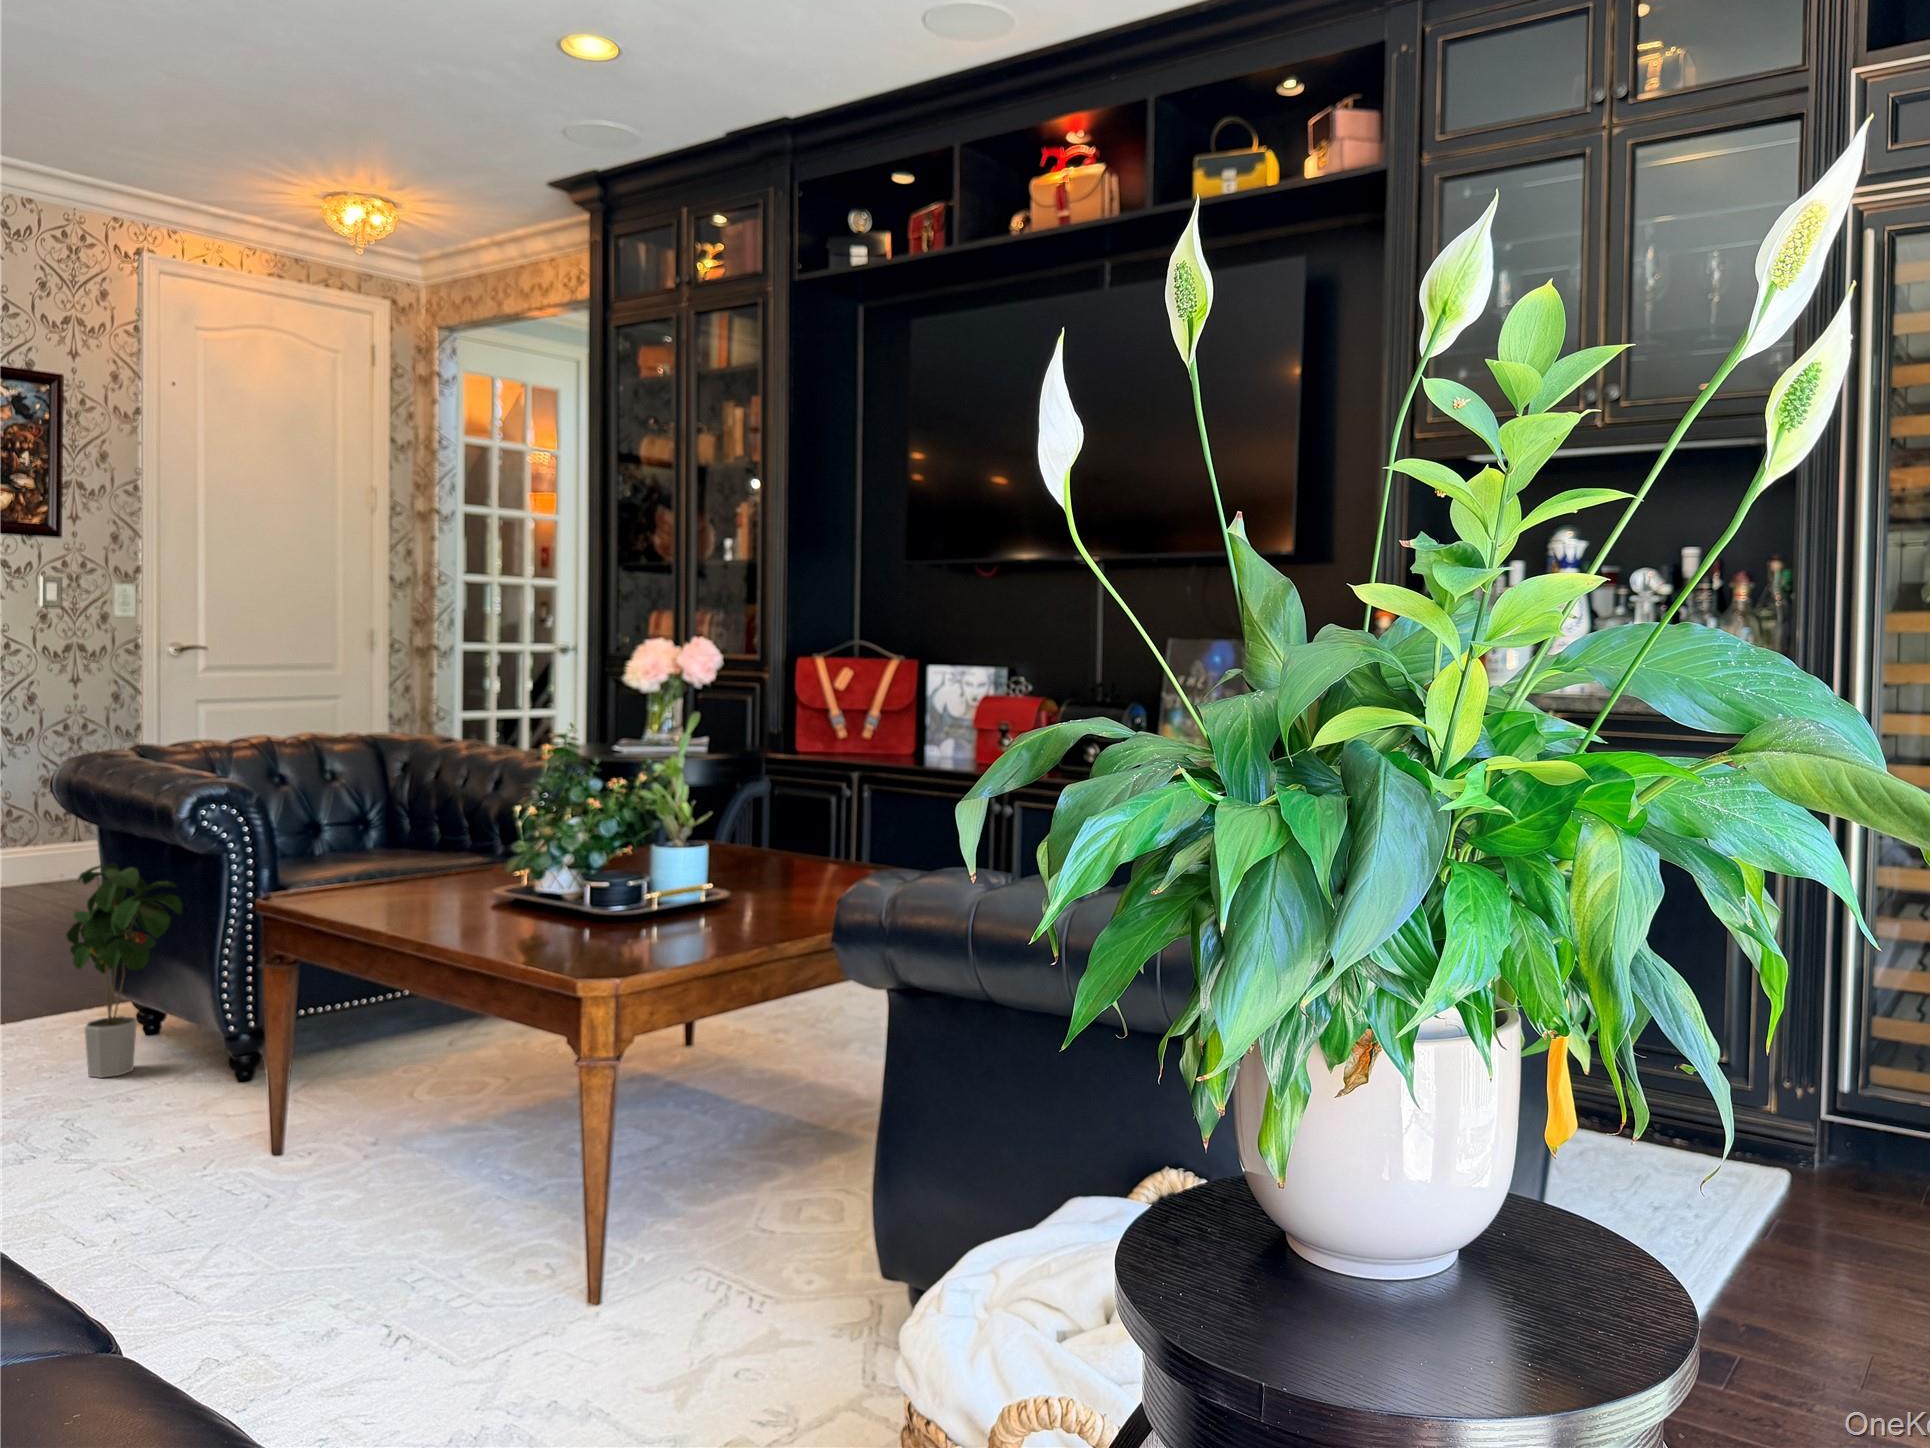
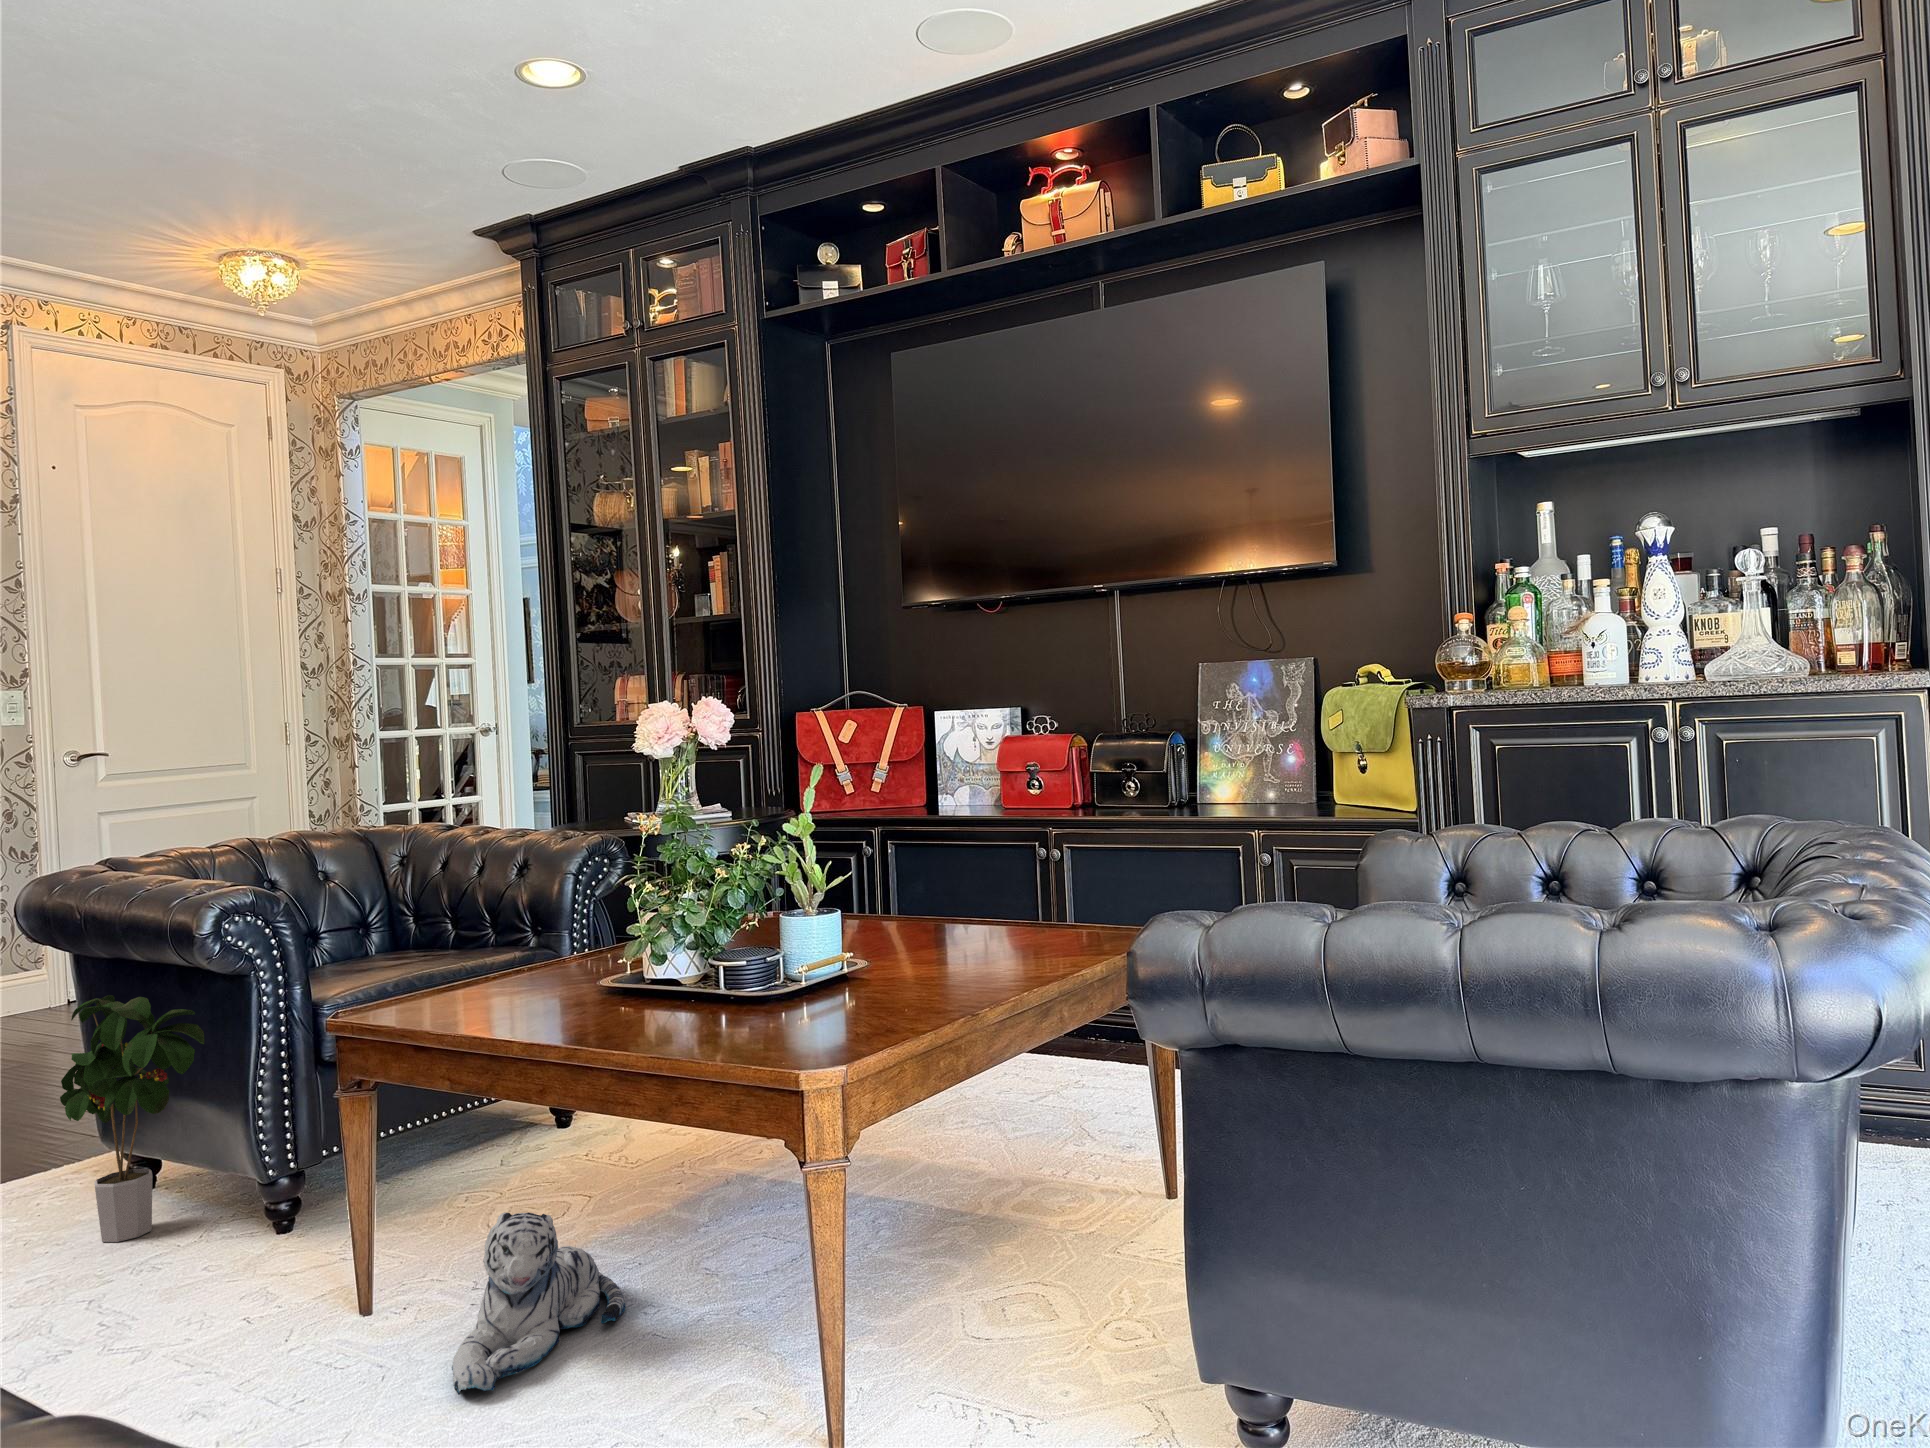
plush toy: none [299,1088,482,1241] -> present [452,1212,625,1395]

